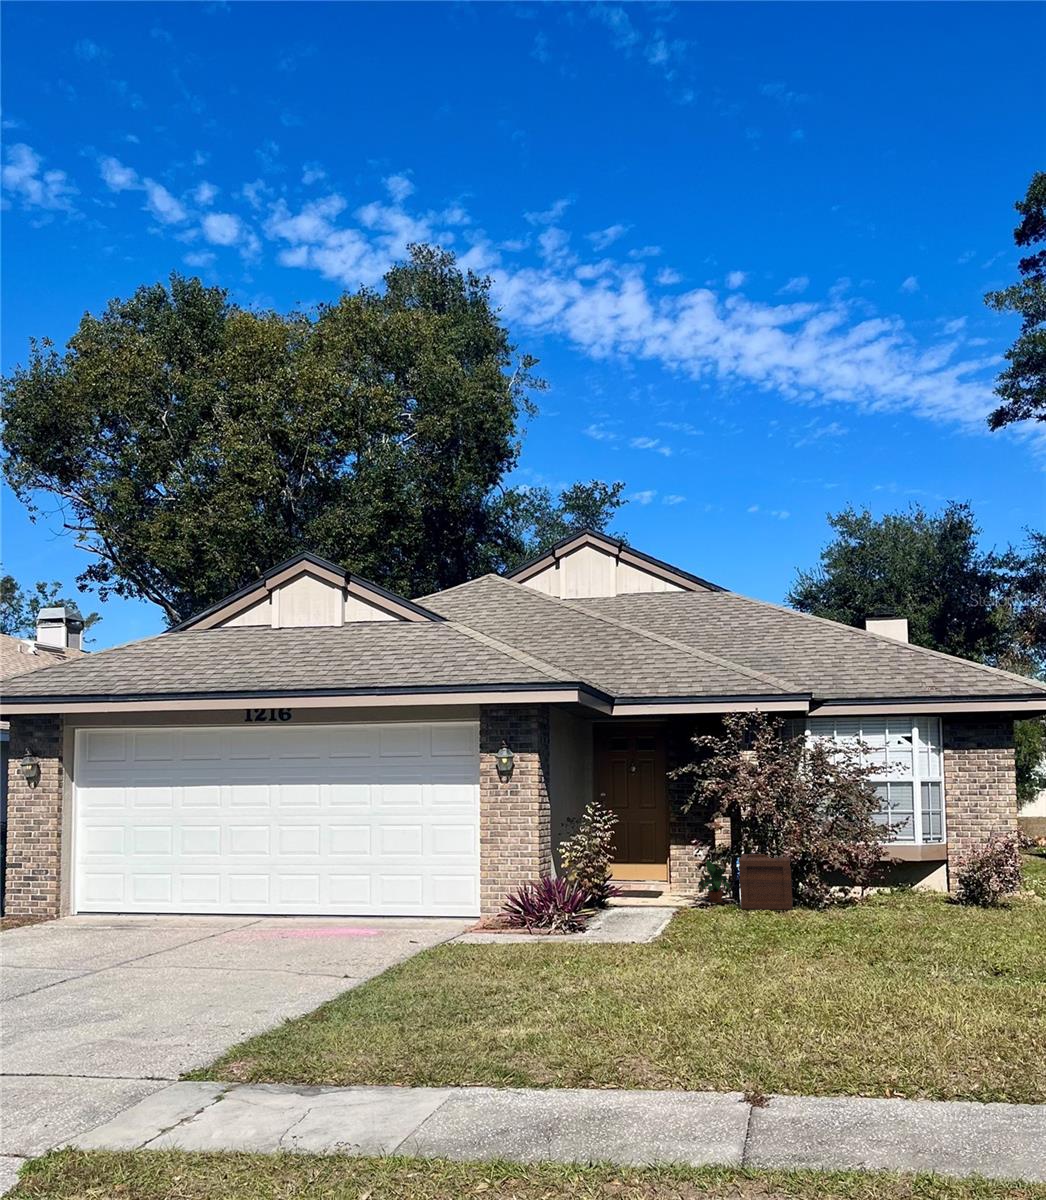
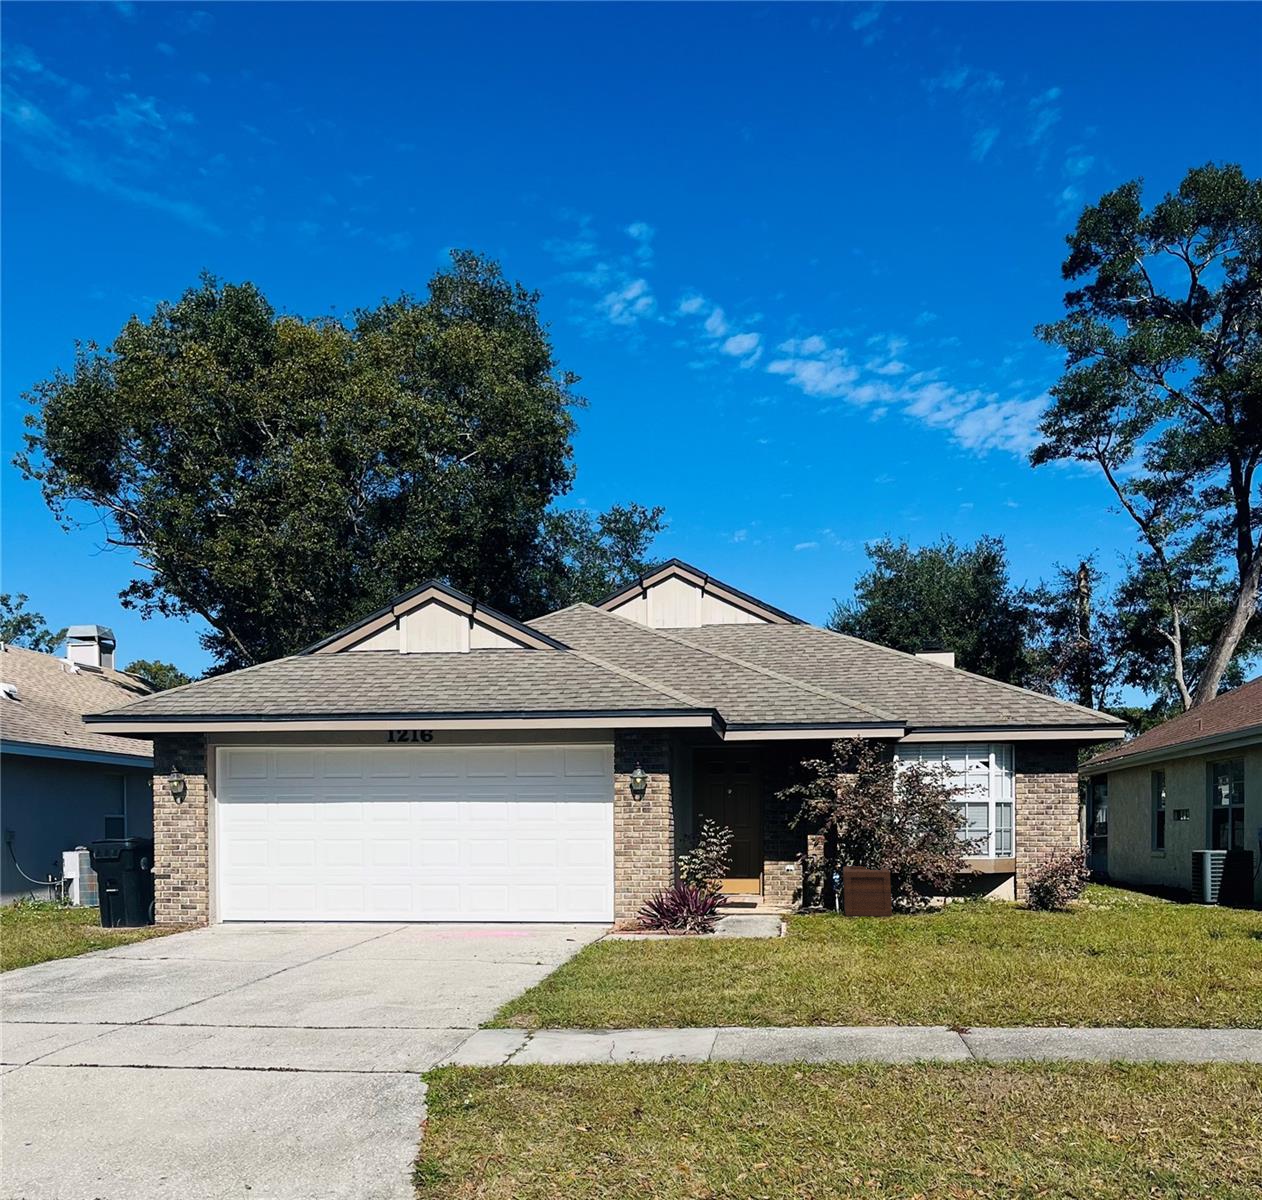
potted plant: present [698,861,731,902] -> none [801,872,832,910]

